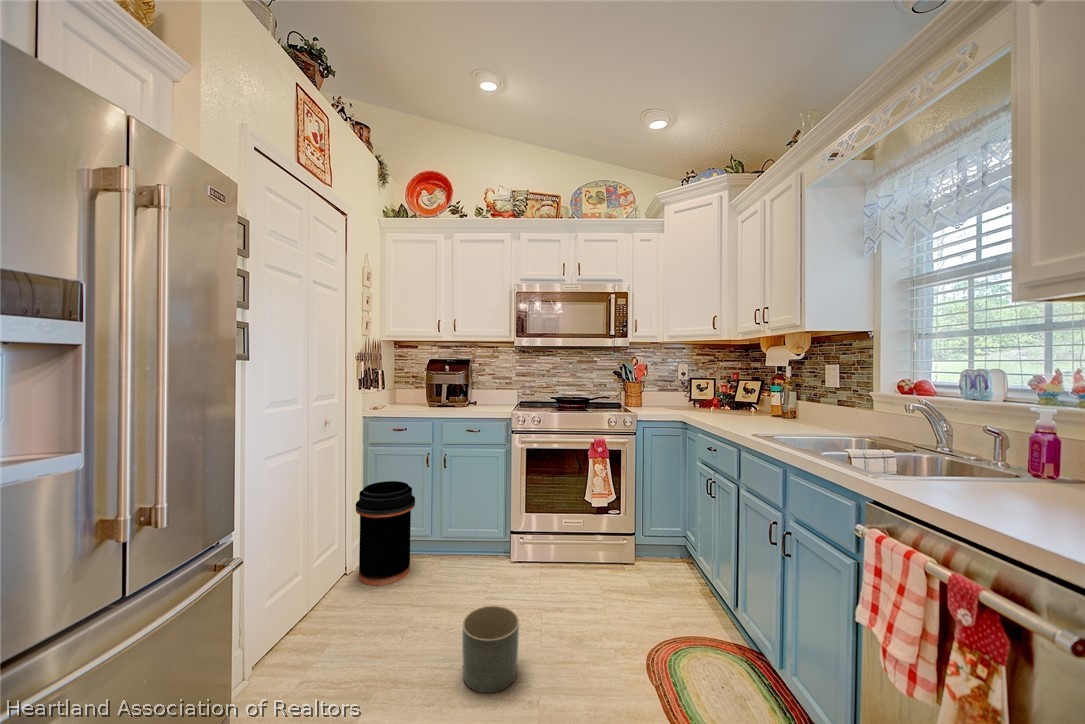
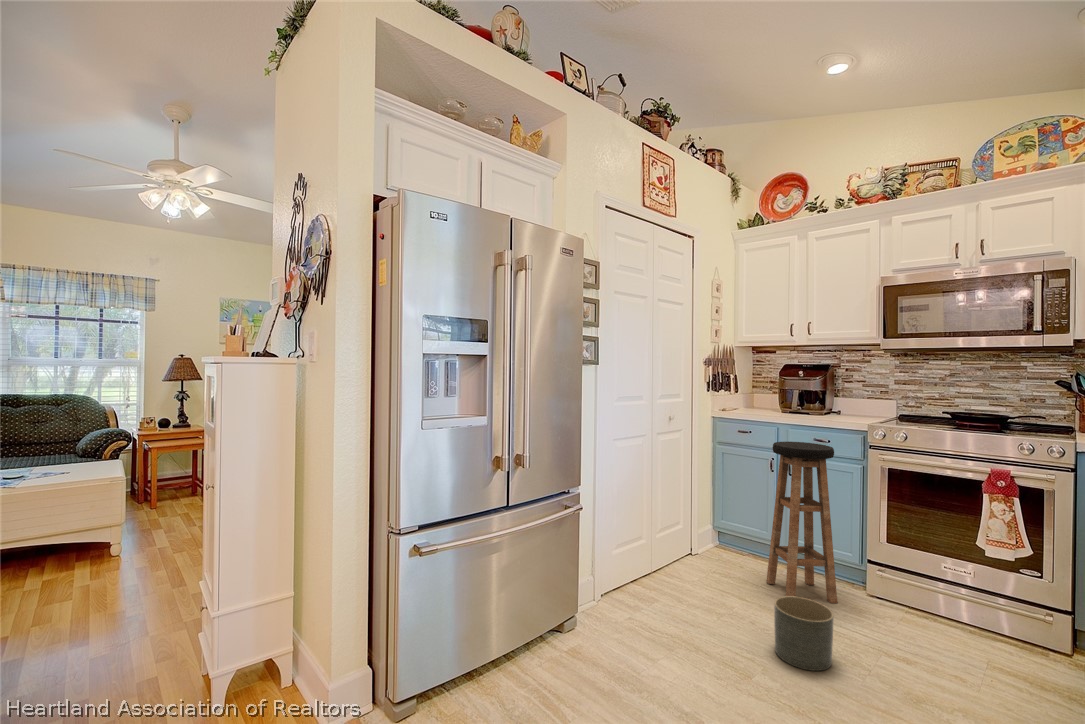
bar stool: none [429,436,494,604] -> present [766,442,837,603]
trash can: present [356,481,415,585] -> none [703,478,758,570]

